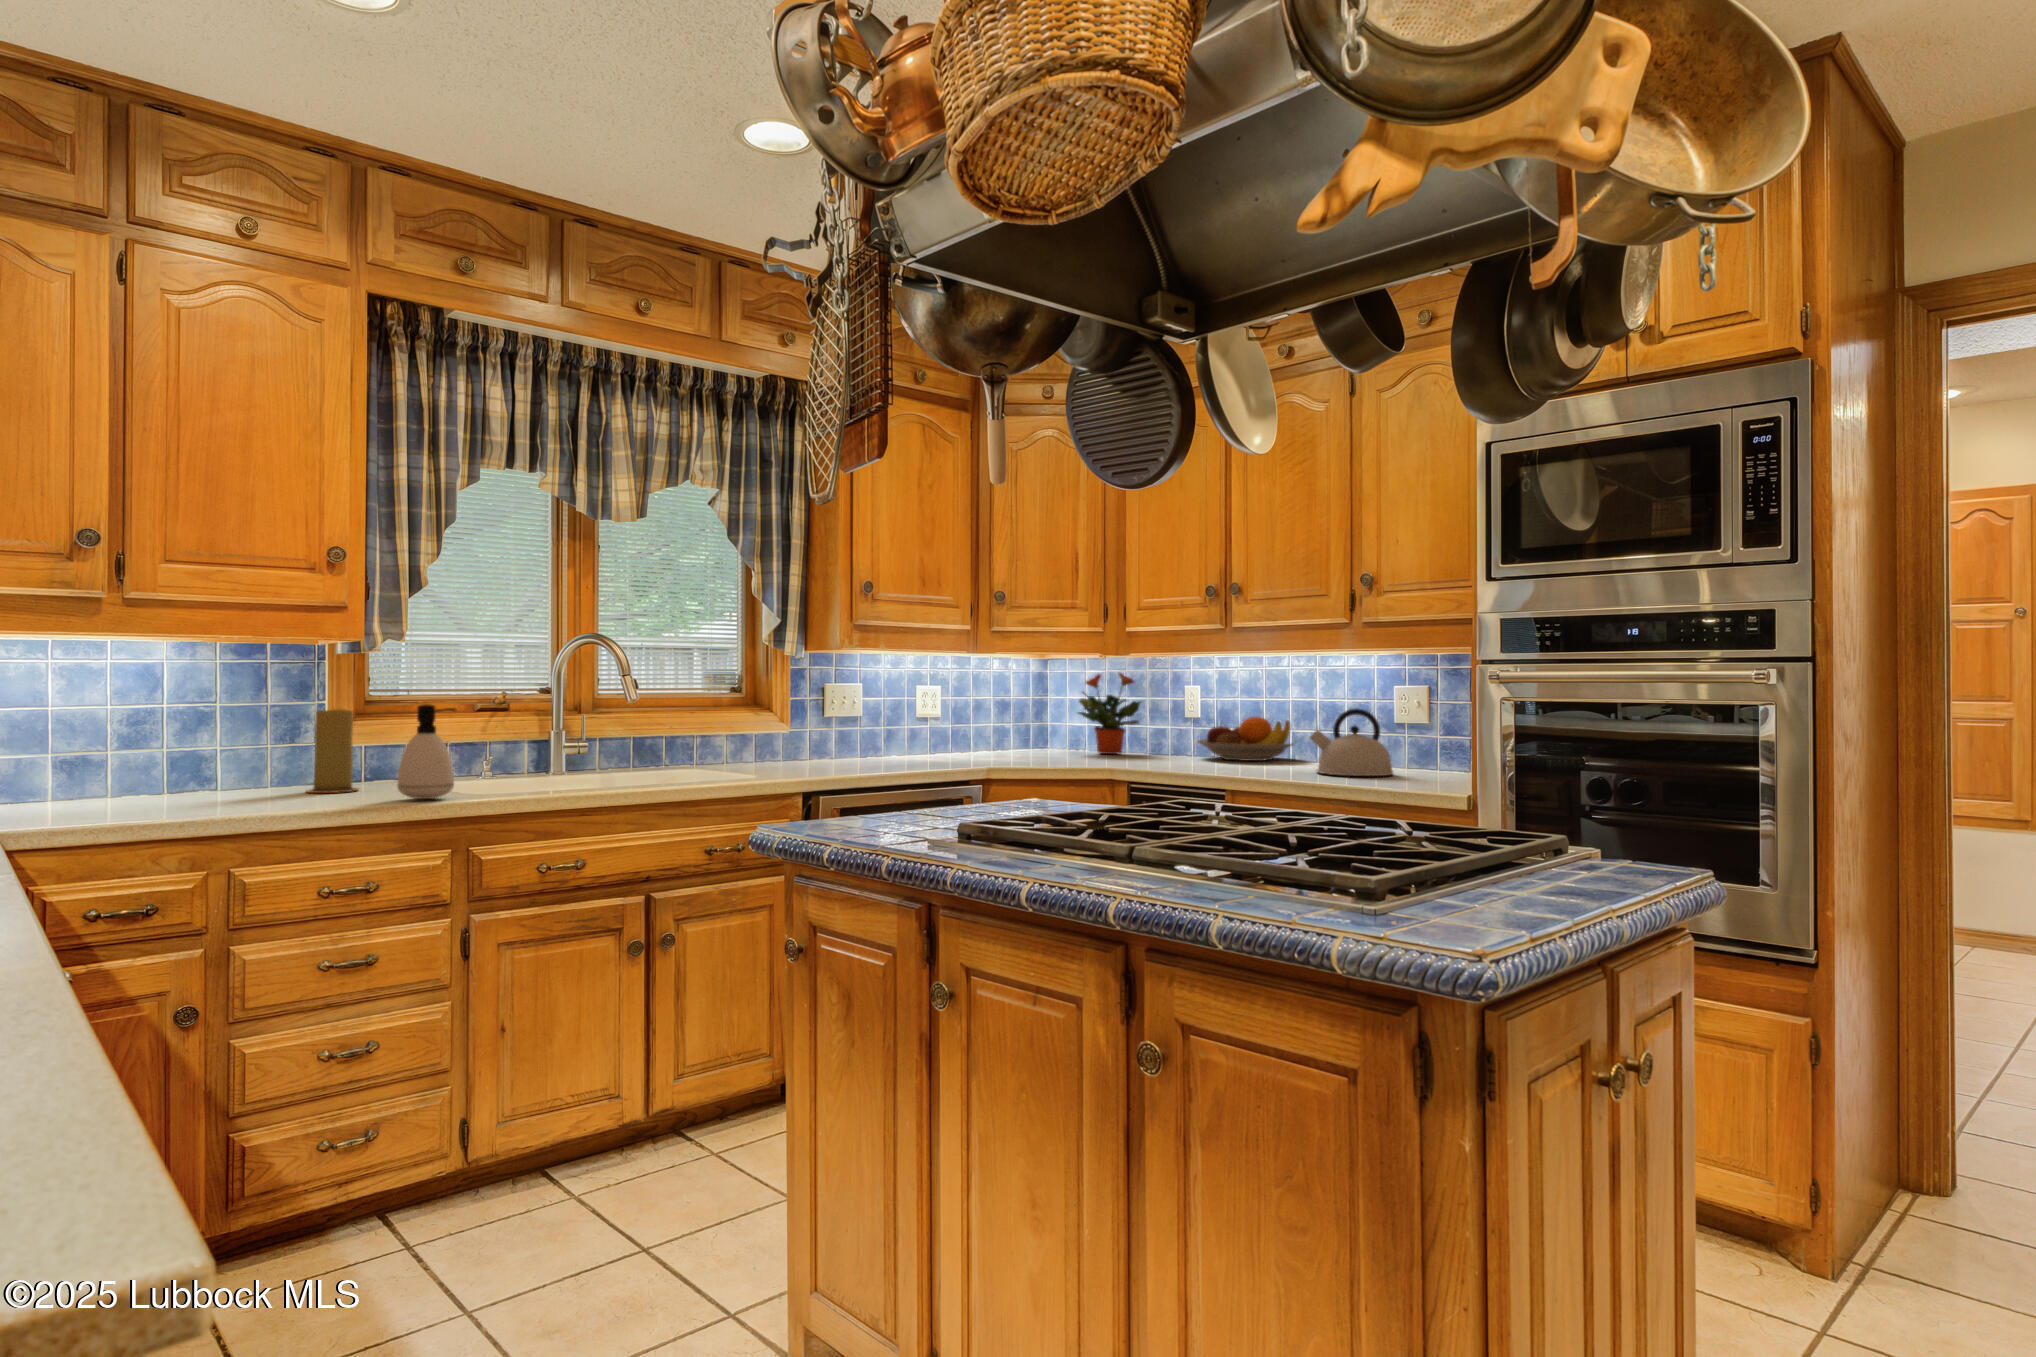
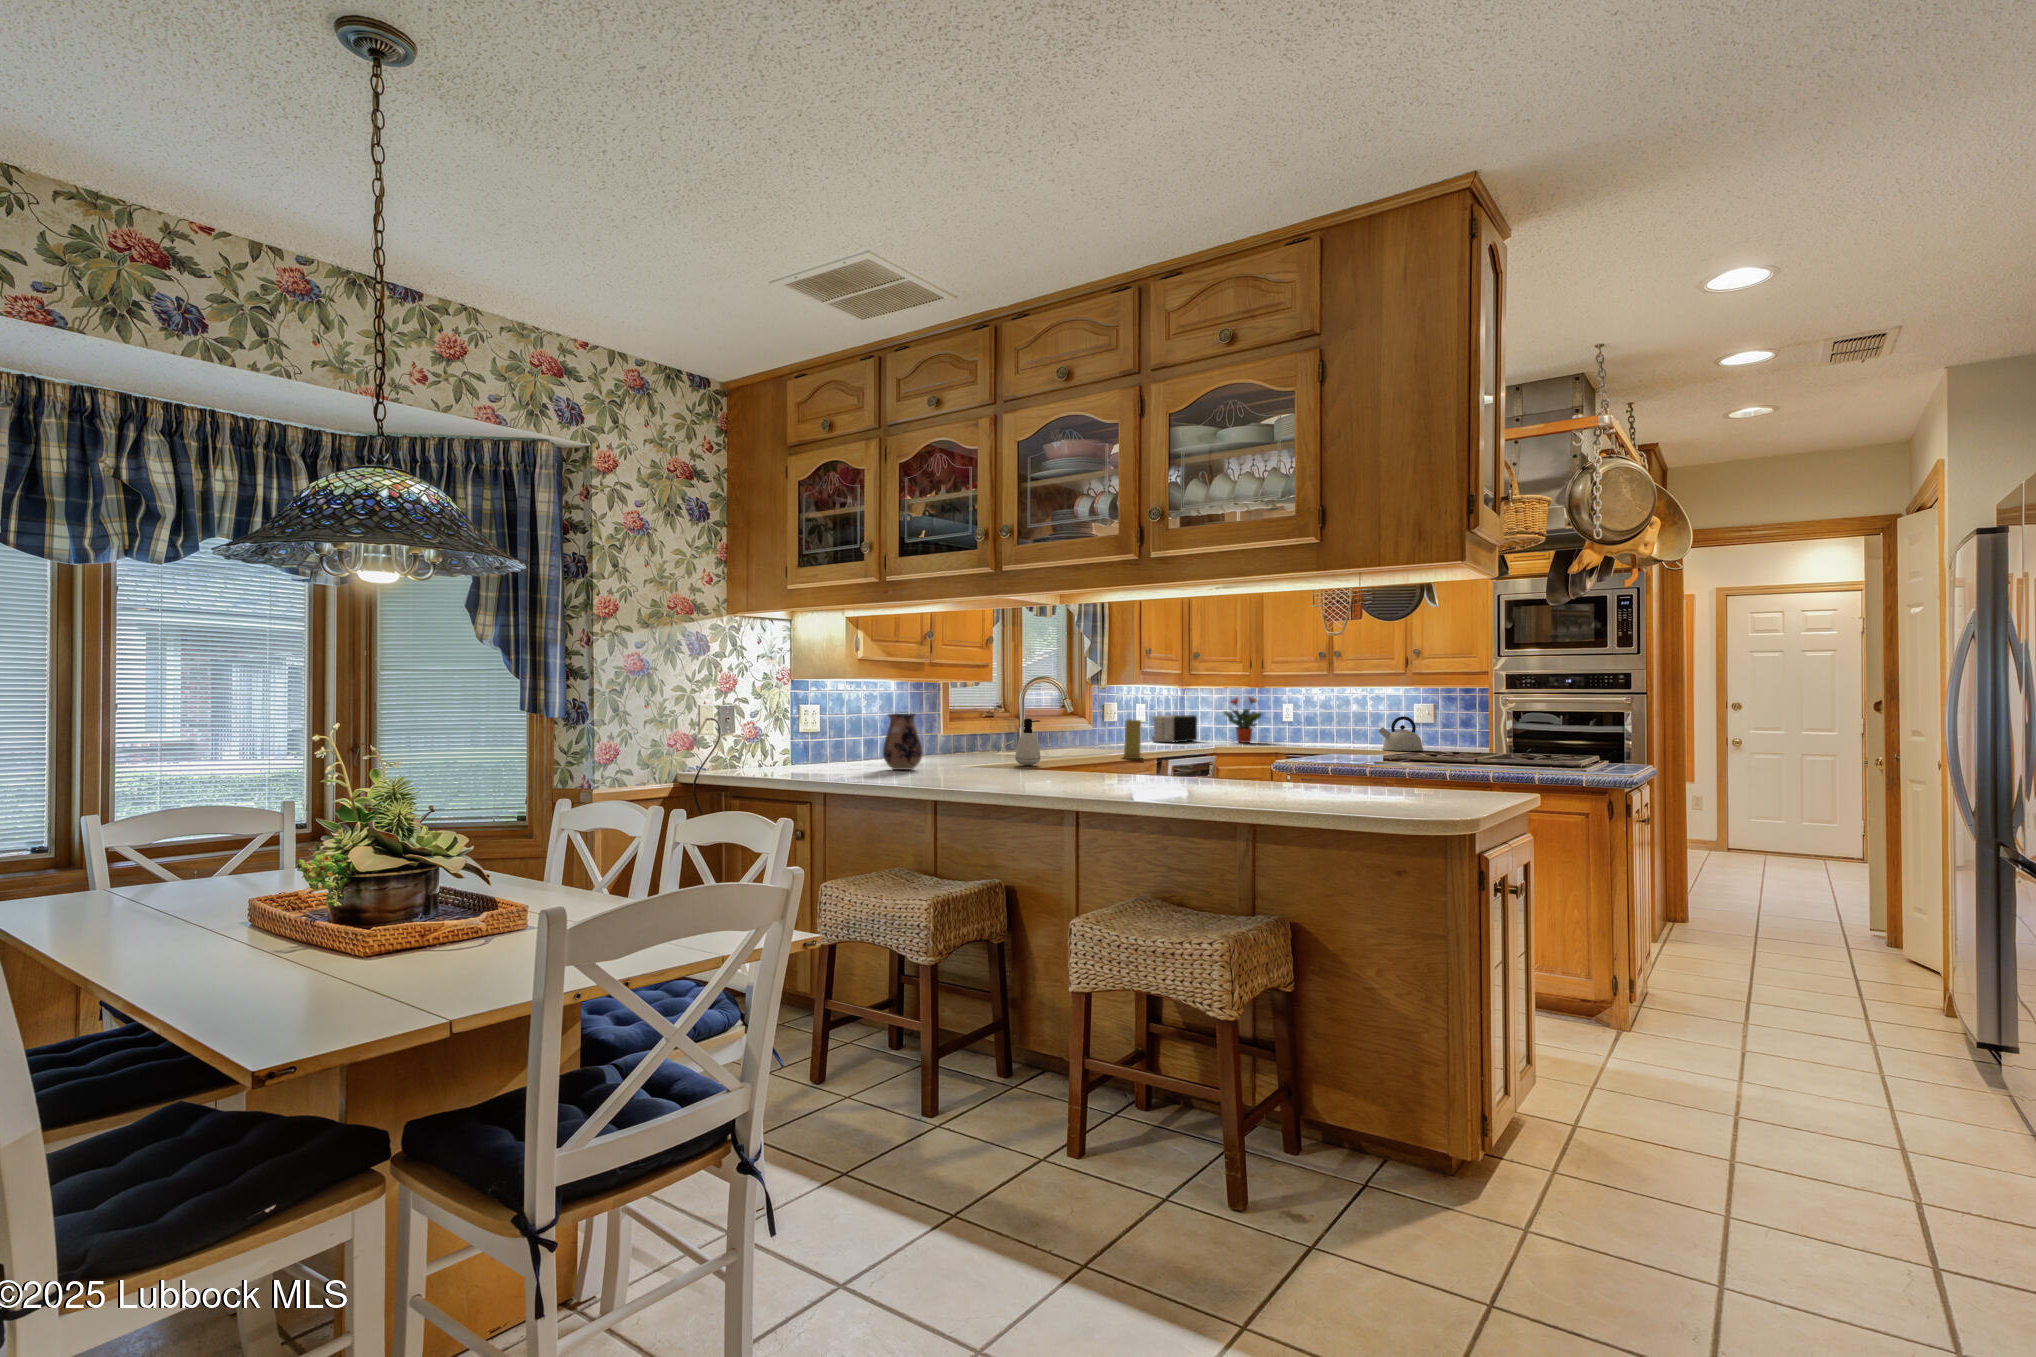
ceramic pitcher: none [58,691,159,807] -> present [883,713,922,770]
toaster: none [952,704,1038,752] -> present [1152,715,1197,742]
candle: present [306,709,358,793] -> present [1123,720,1141,759]
fruit bowl: present [1197,716,1296,761] -> none [1297,721,1354,745]

